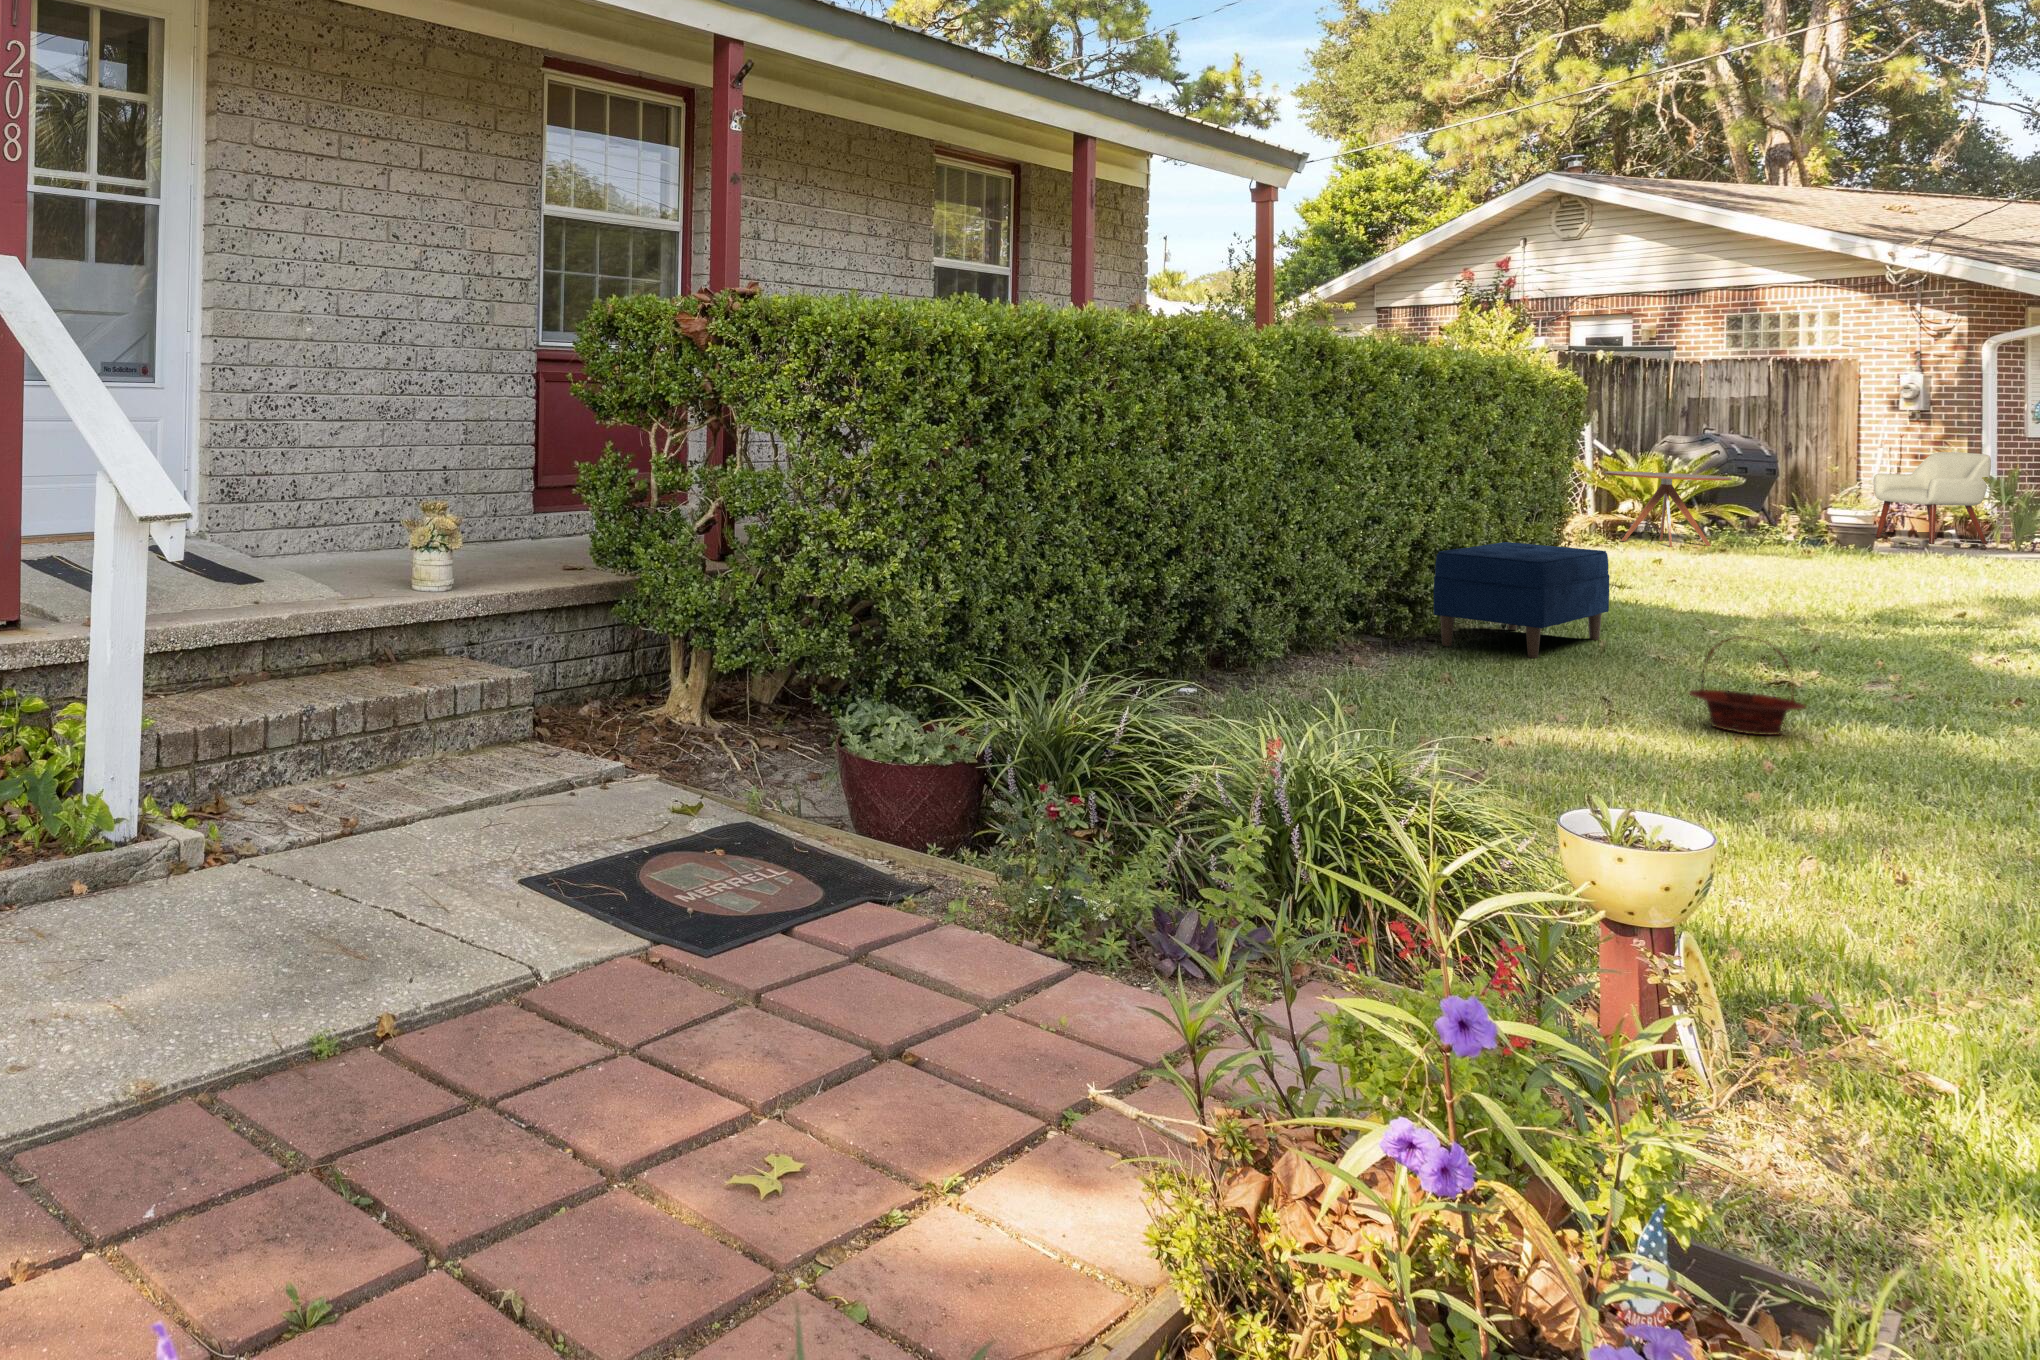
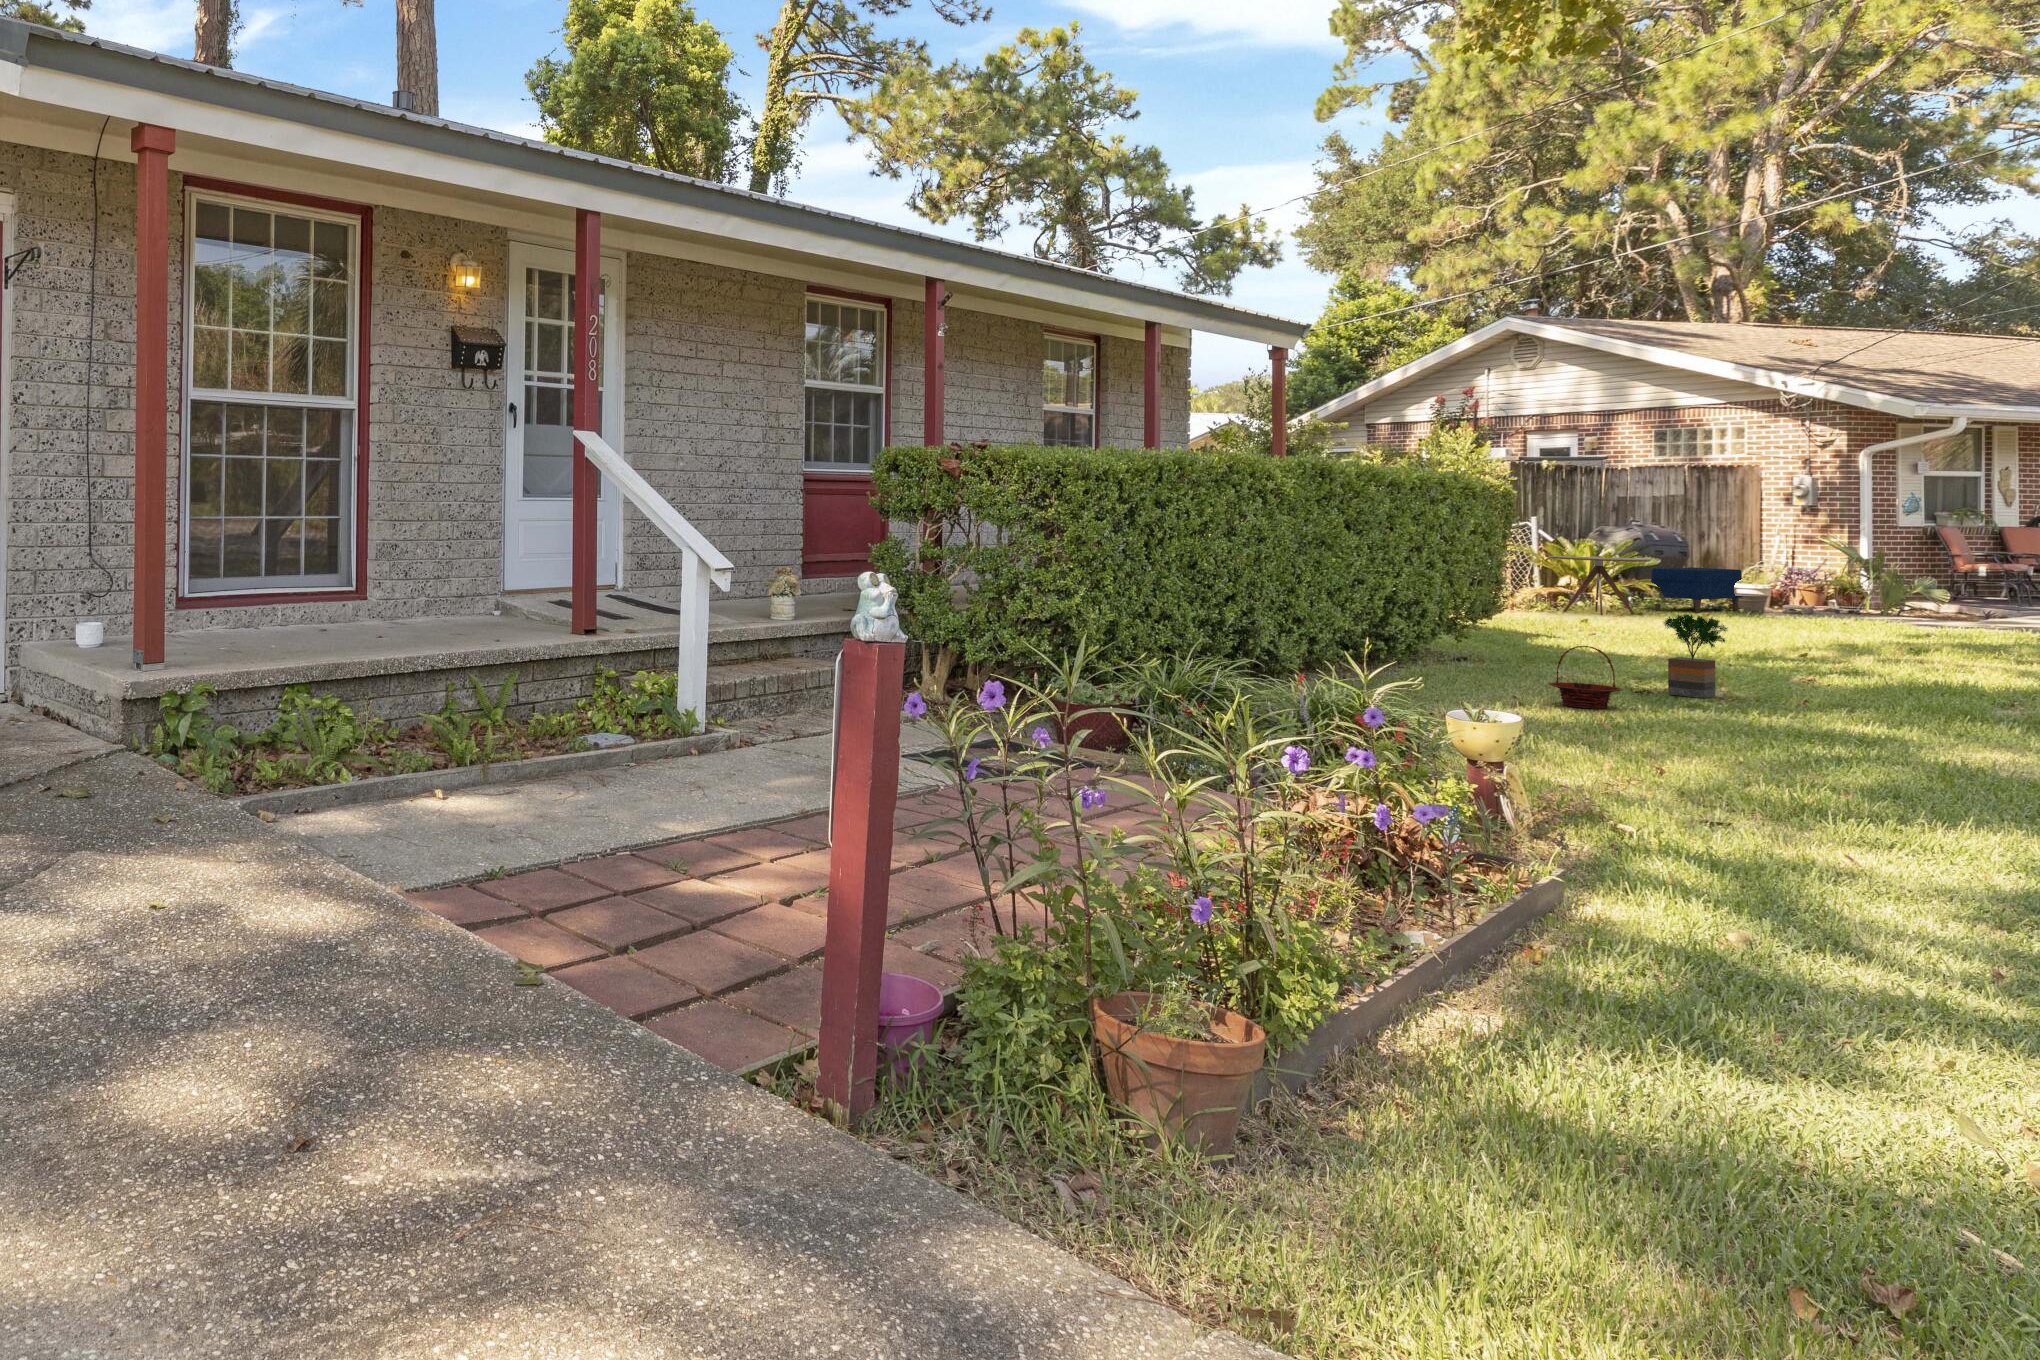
chair: present [1873,452,1991,544] -> none [1773,539,1867,613]
bench: present [1434,542,1609,658] -> present [1651,567,1742,613]
potted tree: none [1840,580,1949,710] -> present [1664,614,1727,698]

